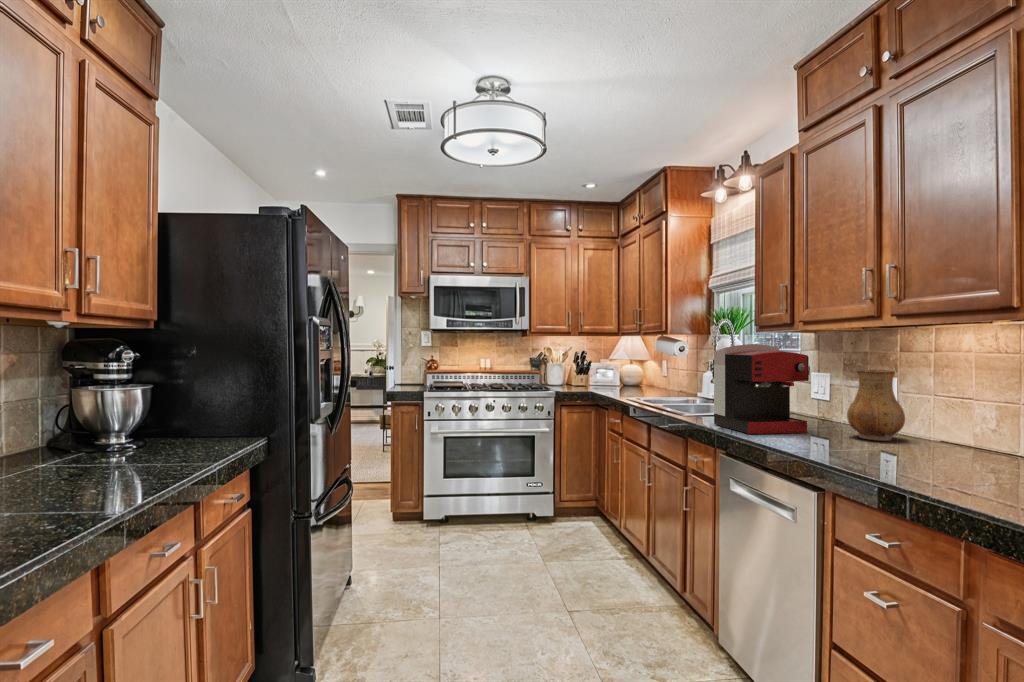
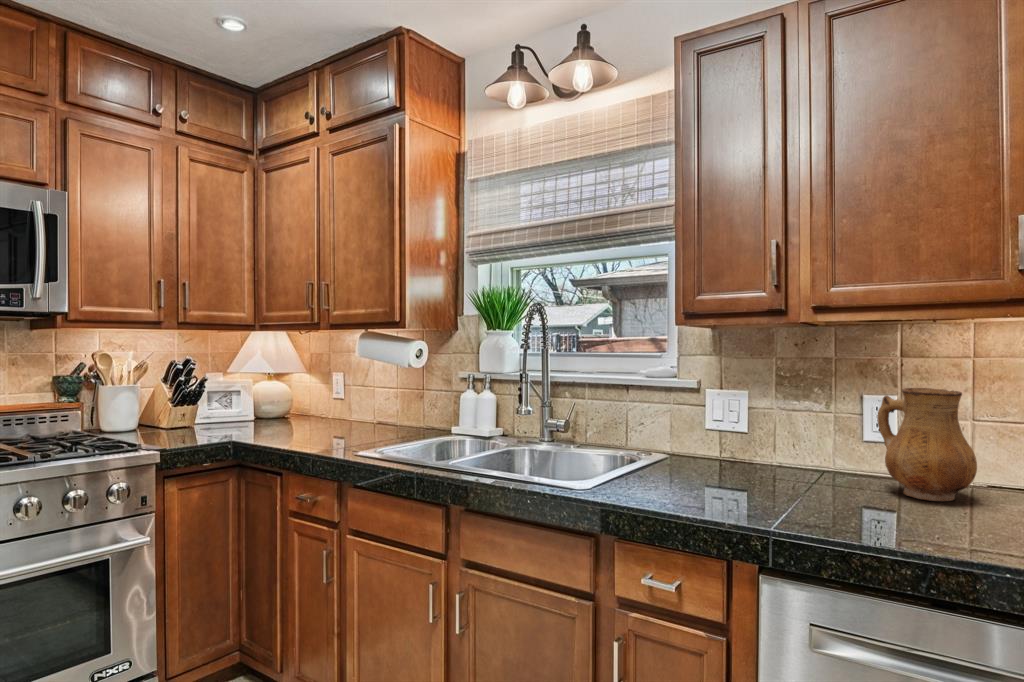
coffee maker: present [714,344,809,434] -> none [692,349,879,528]

